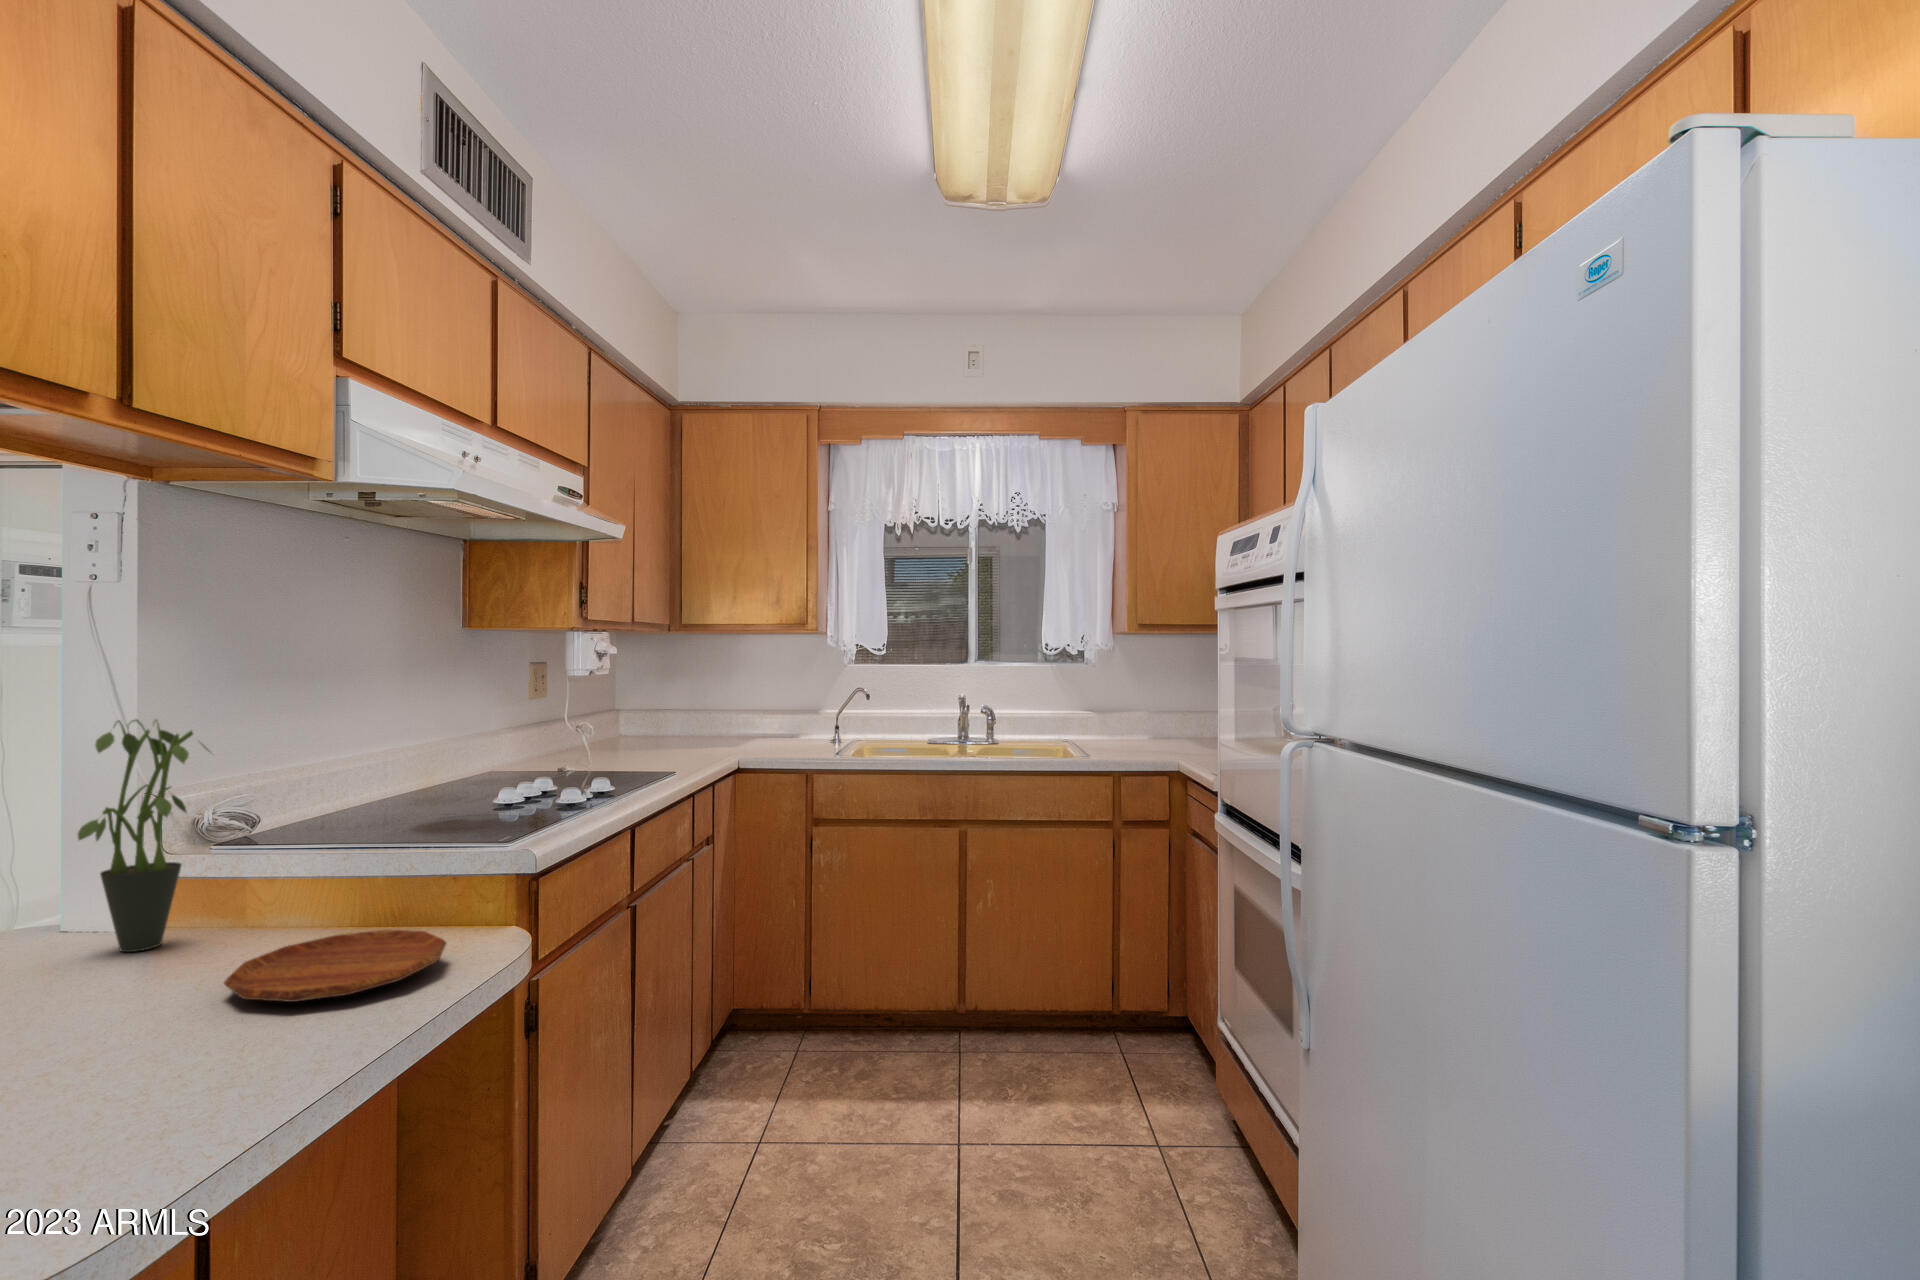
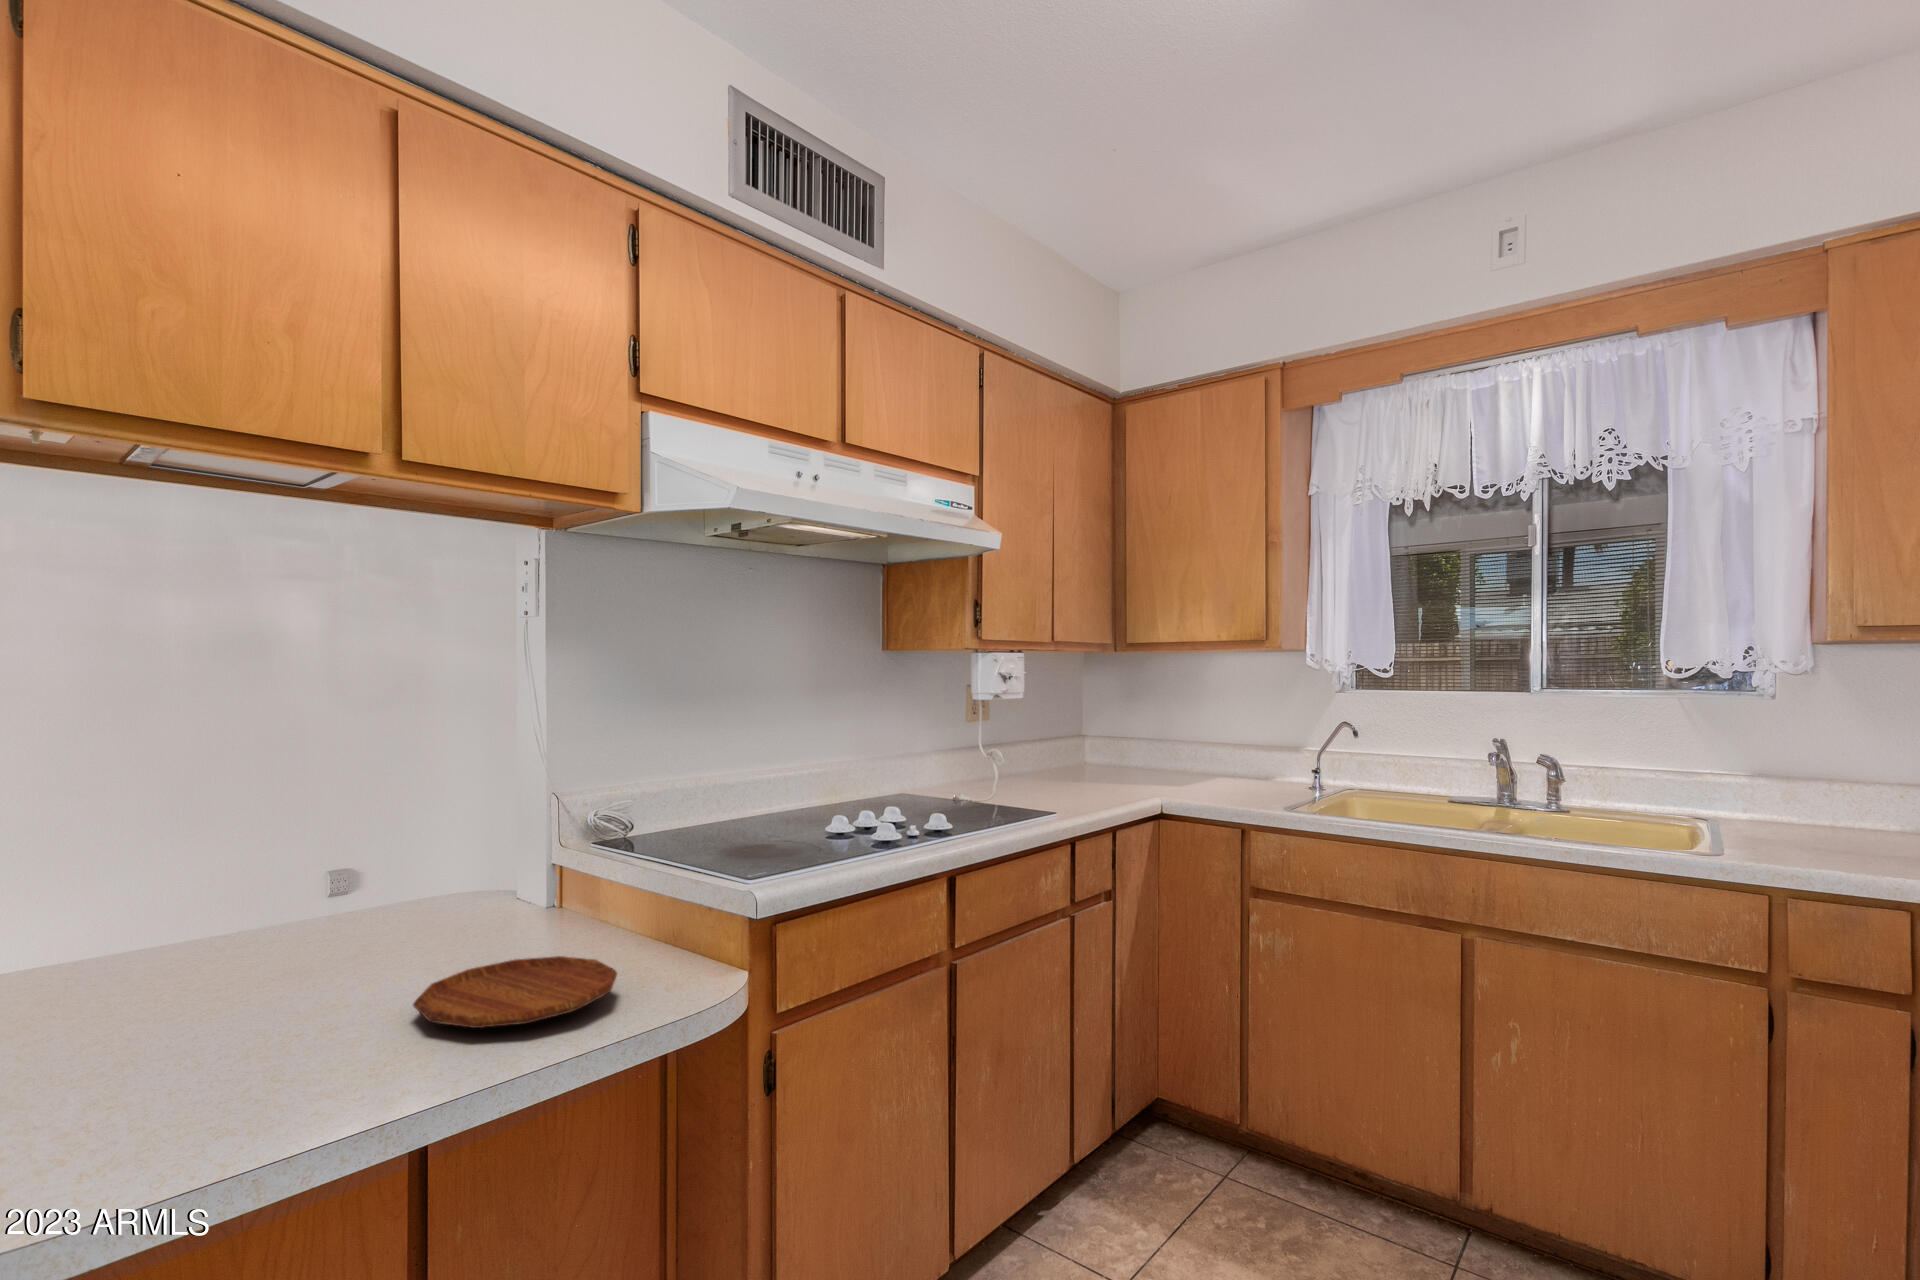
potted plant: present [78,720,209,952] -> none [434,733,535,937]

